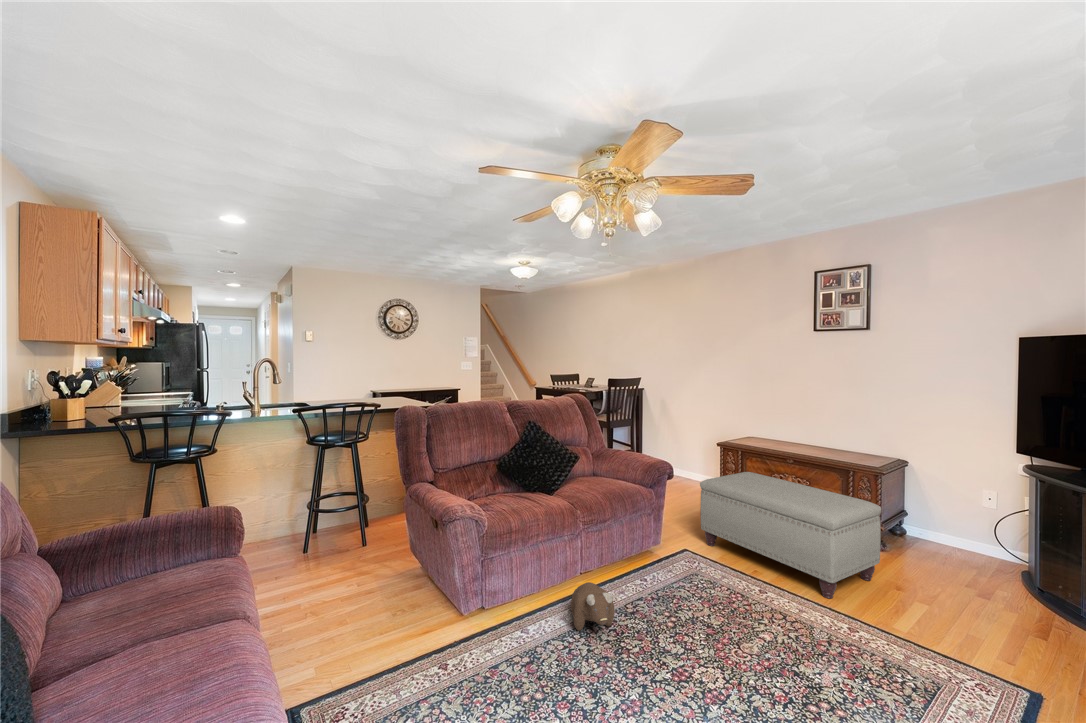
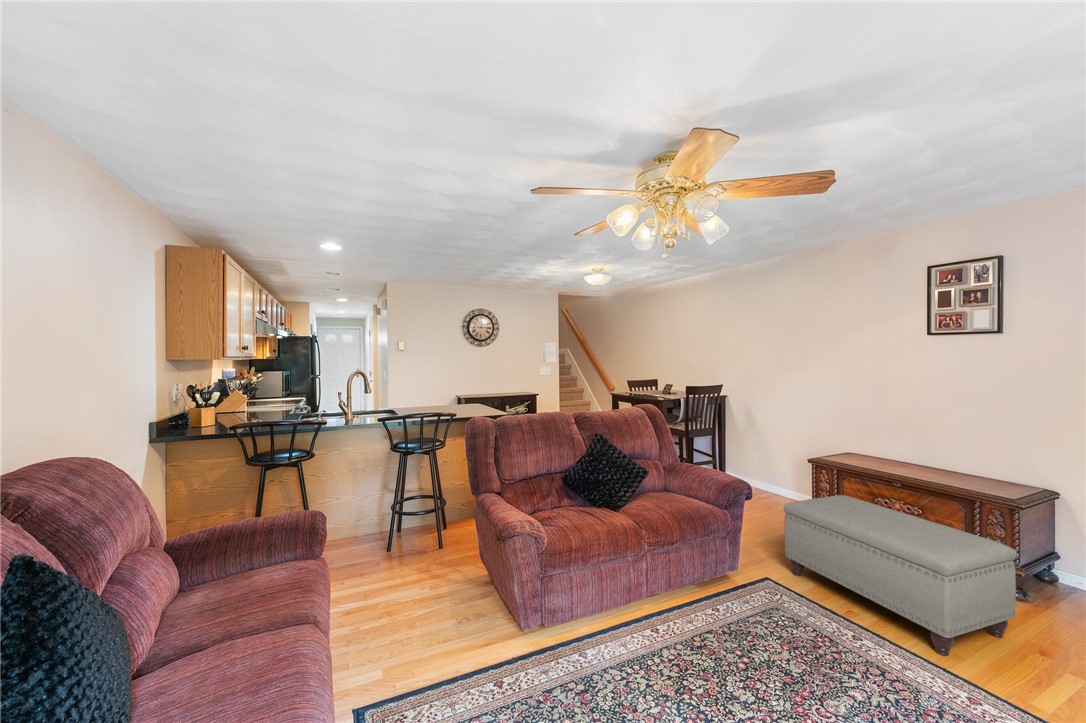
plush toy: present [571,582,615,631] -> none [632,610,678,661]

